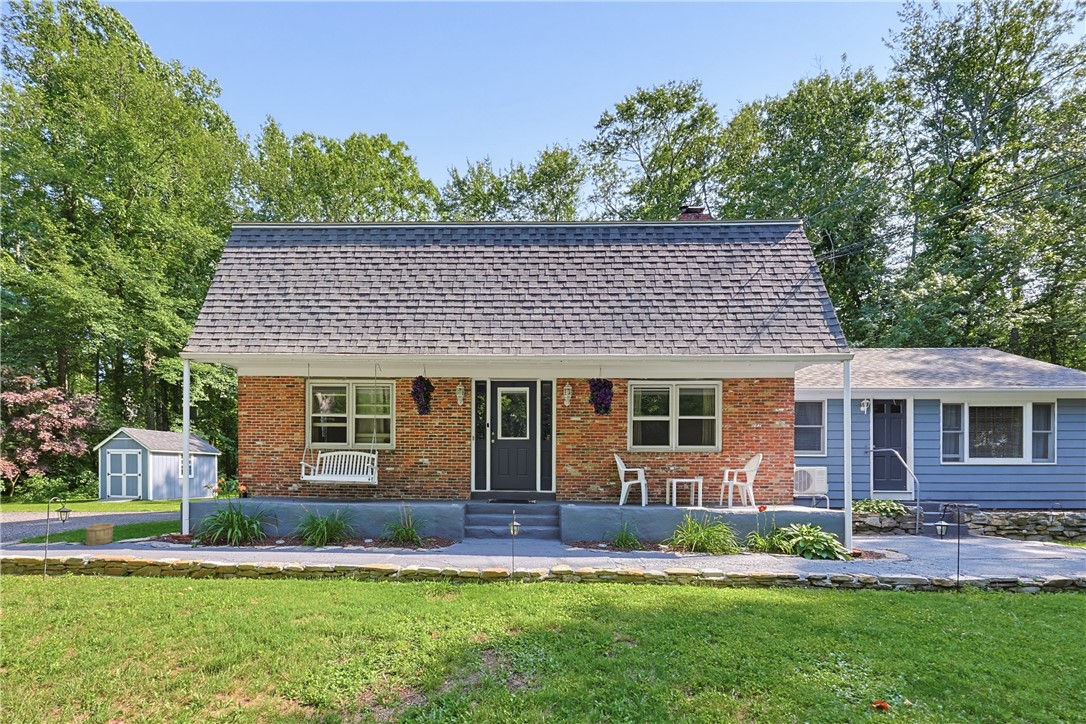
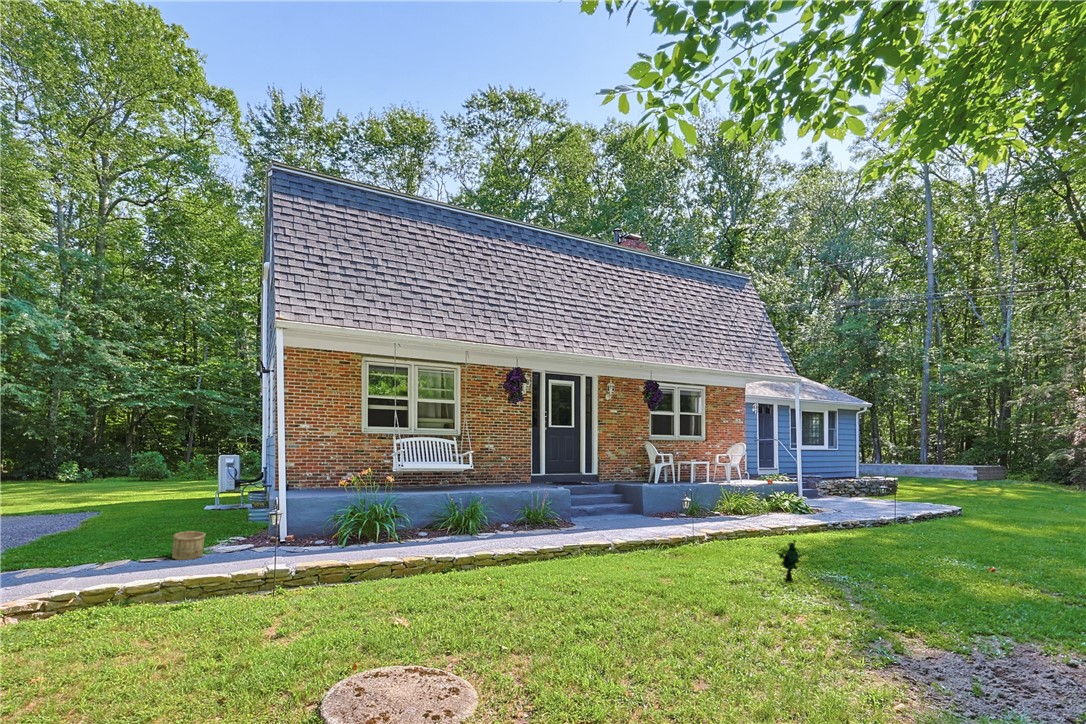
decorative plant: none [438,595,474,658] -> present [778,540,802,582]

